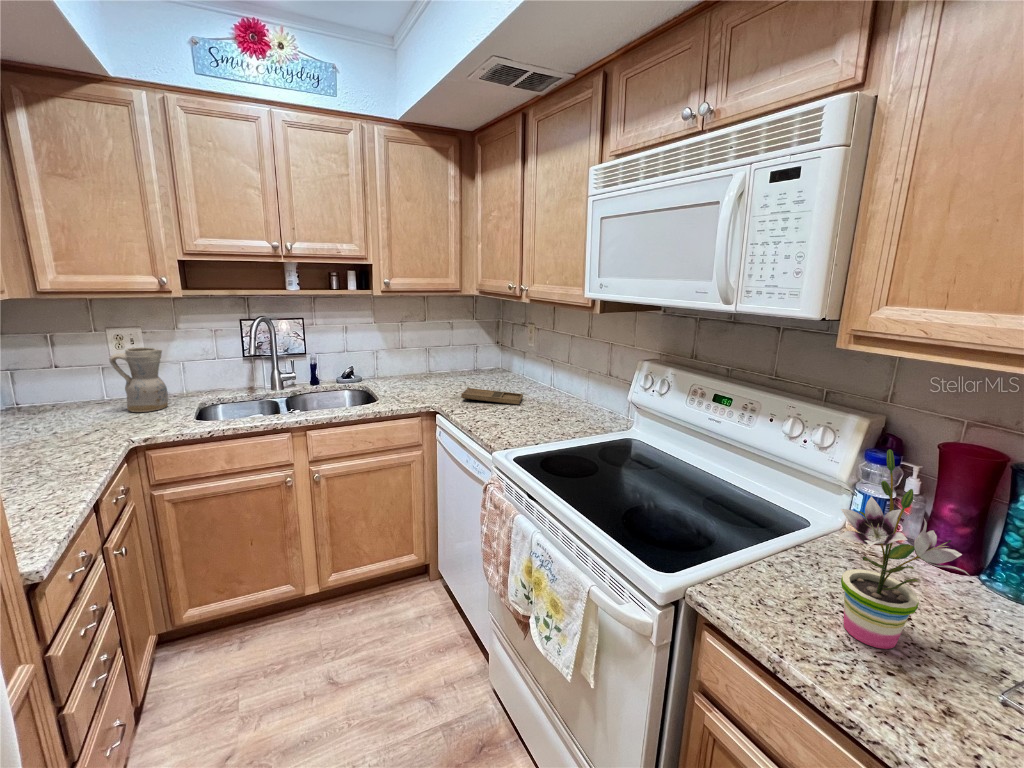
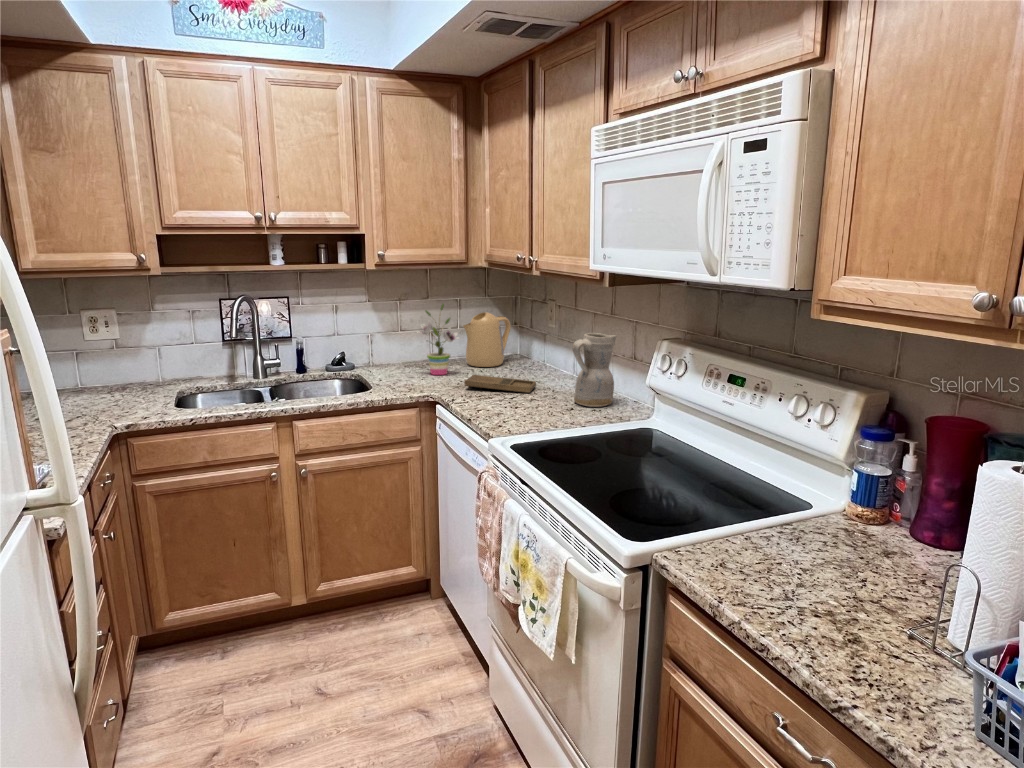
kettle: none [457,333,496,380] -> present [463,312,511,367]
ceramic pitcher: present [109,347,168,412] -> present [573,333,616,407]
potted plant: present [839,449,969,649] -> present [417,304,458,375]

